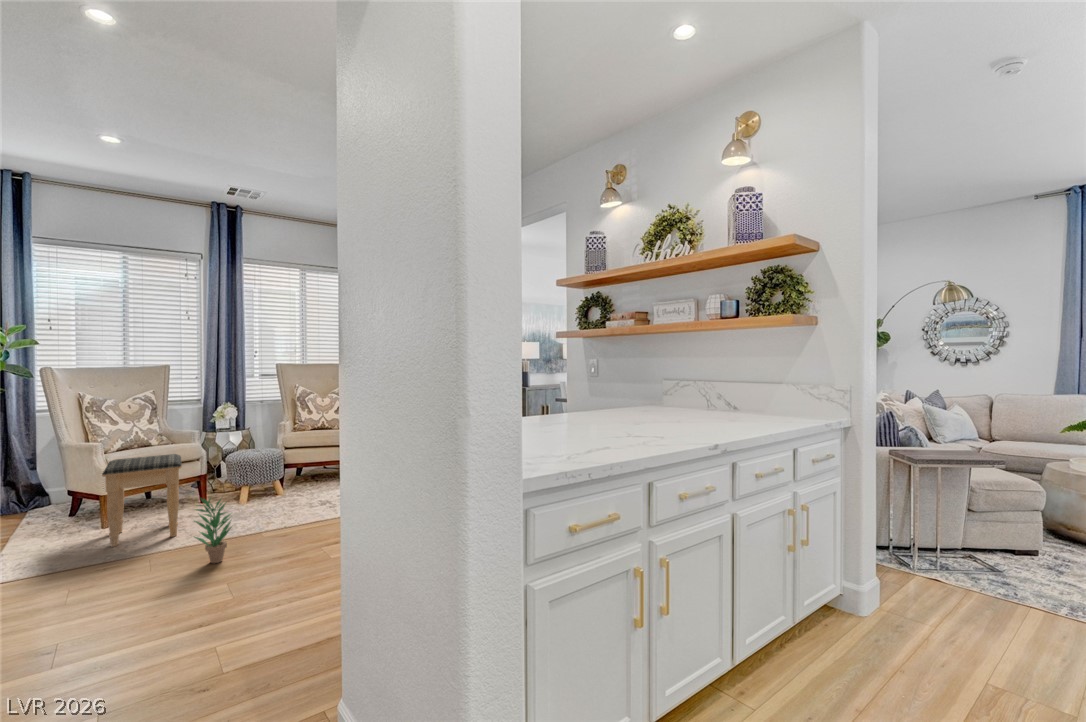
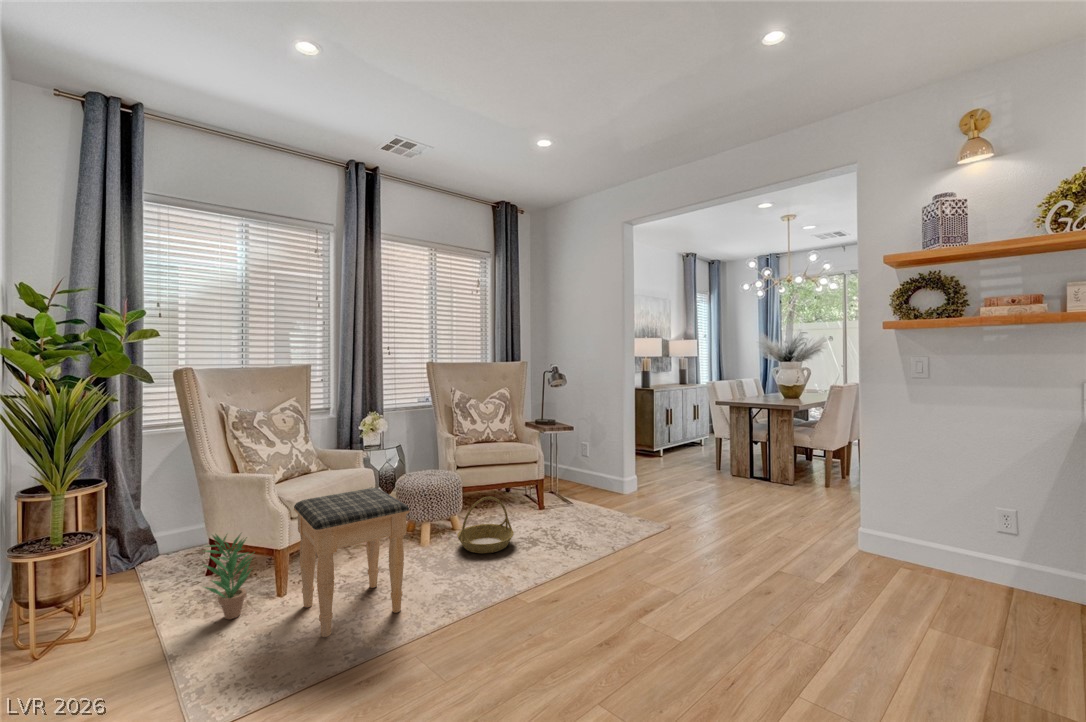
basket: none [260,467,308,508] -> present [457,497,514,553]
potted plant: present [195,498,231,563] -> present [204,534,252,619]

